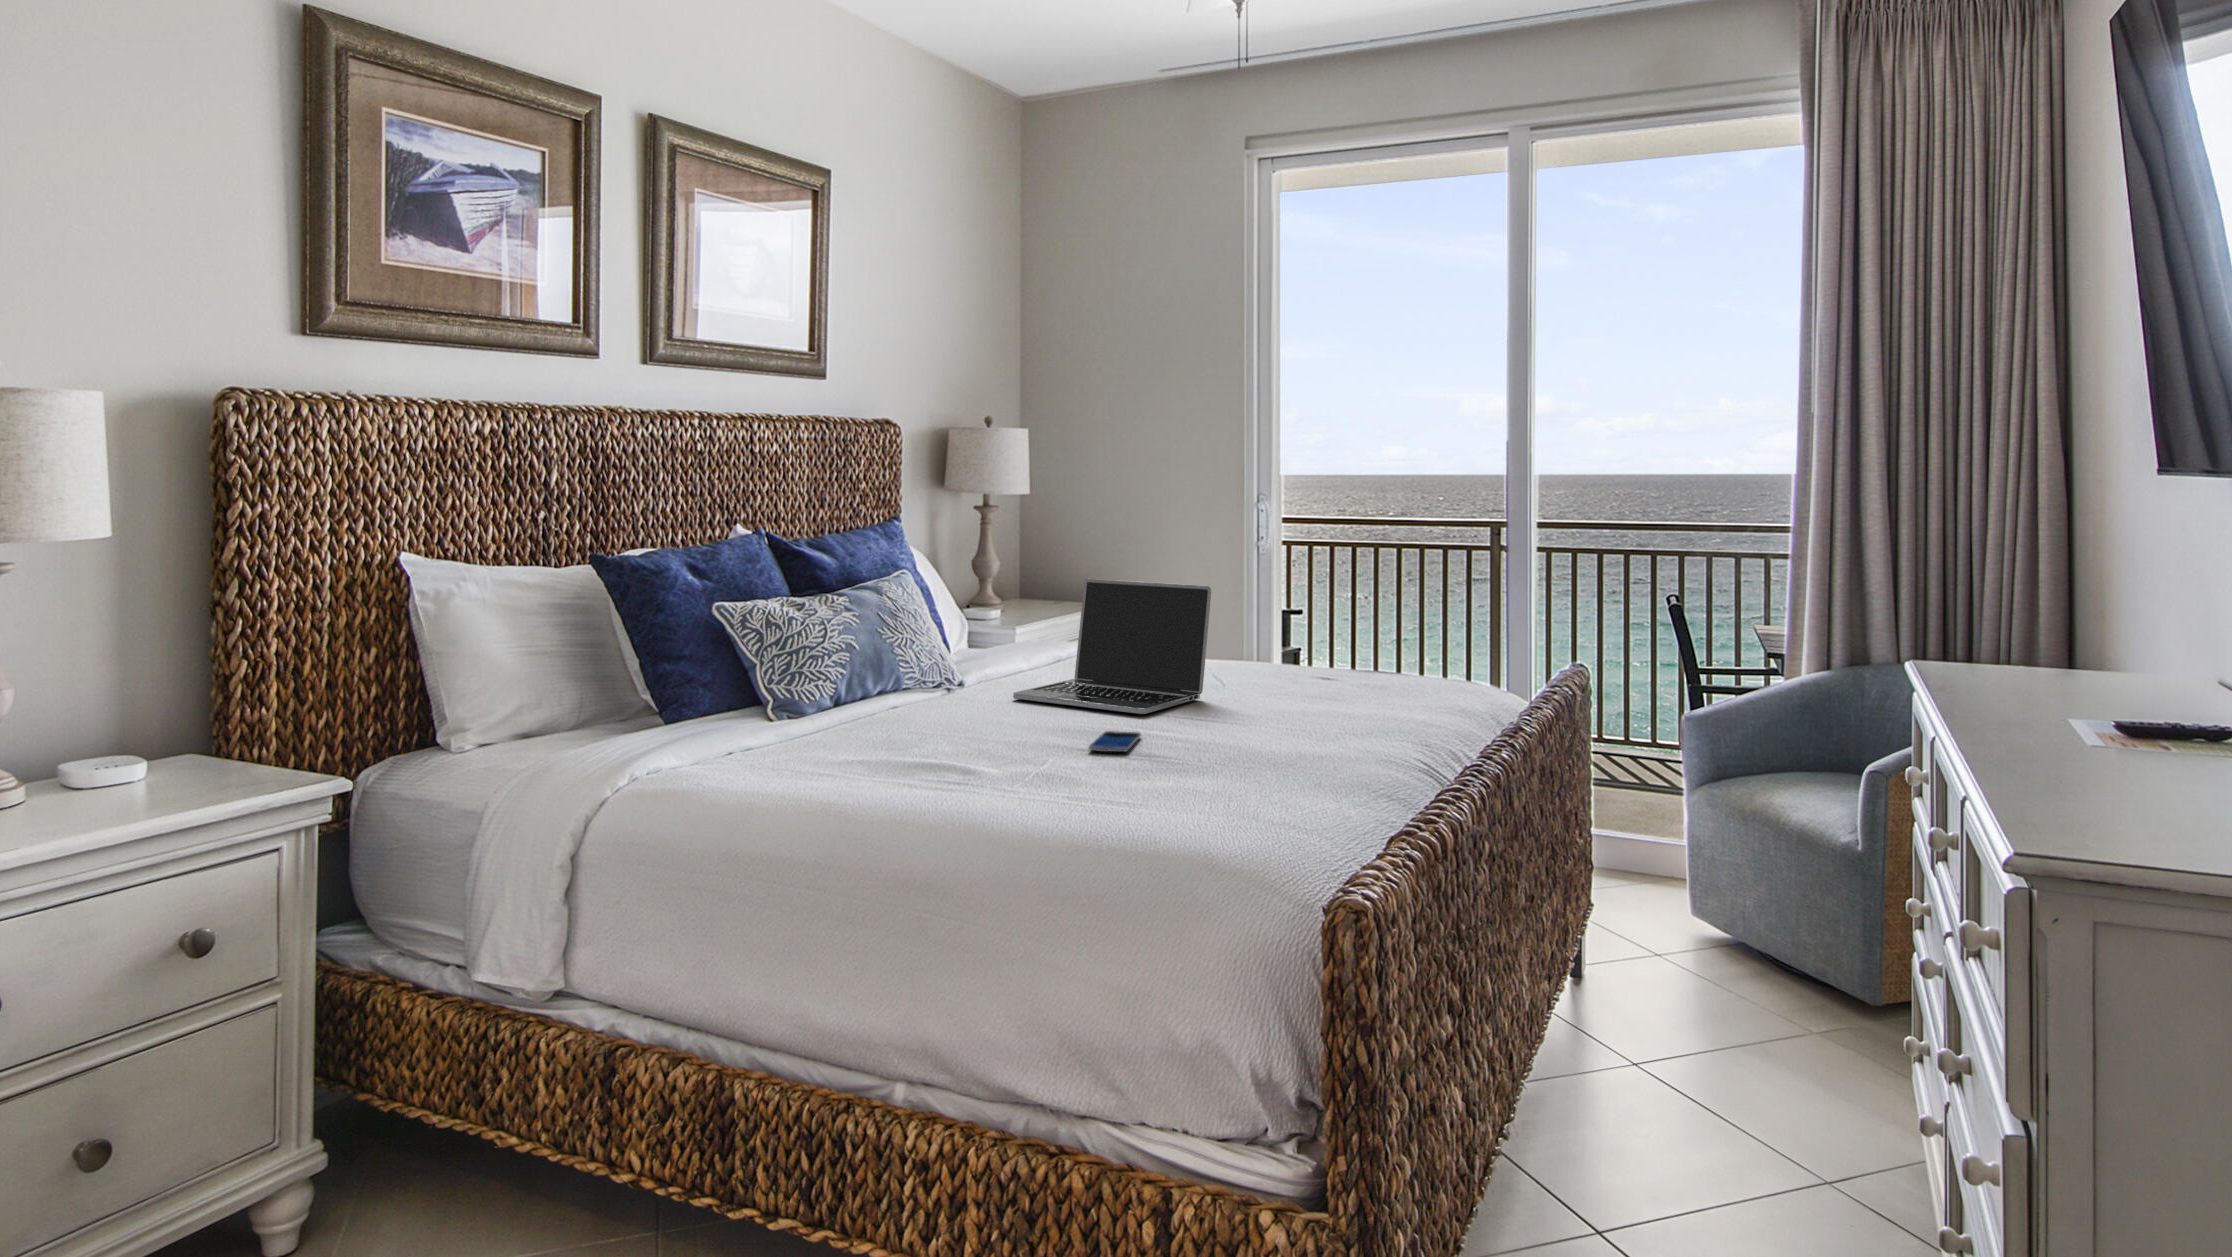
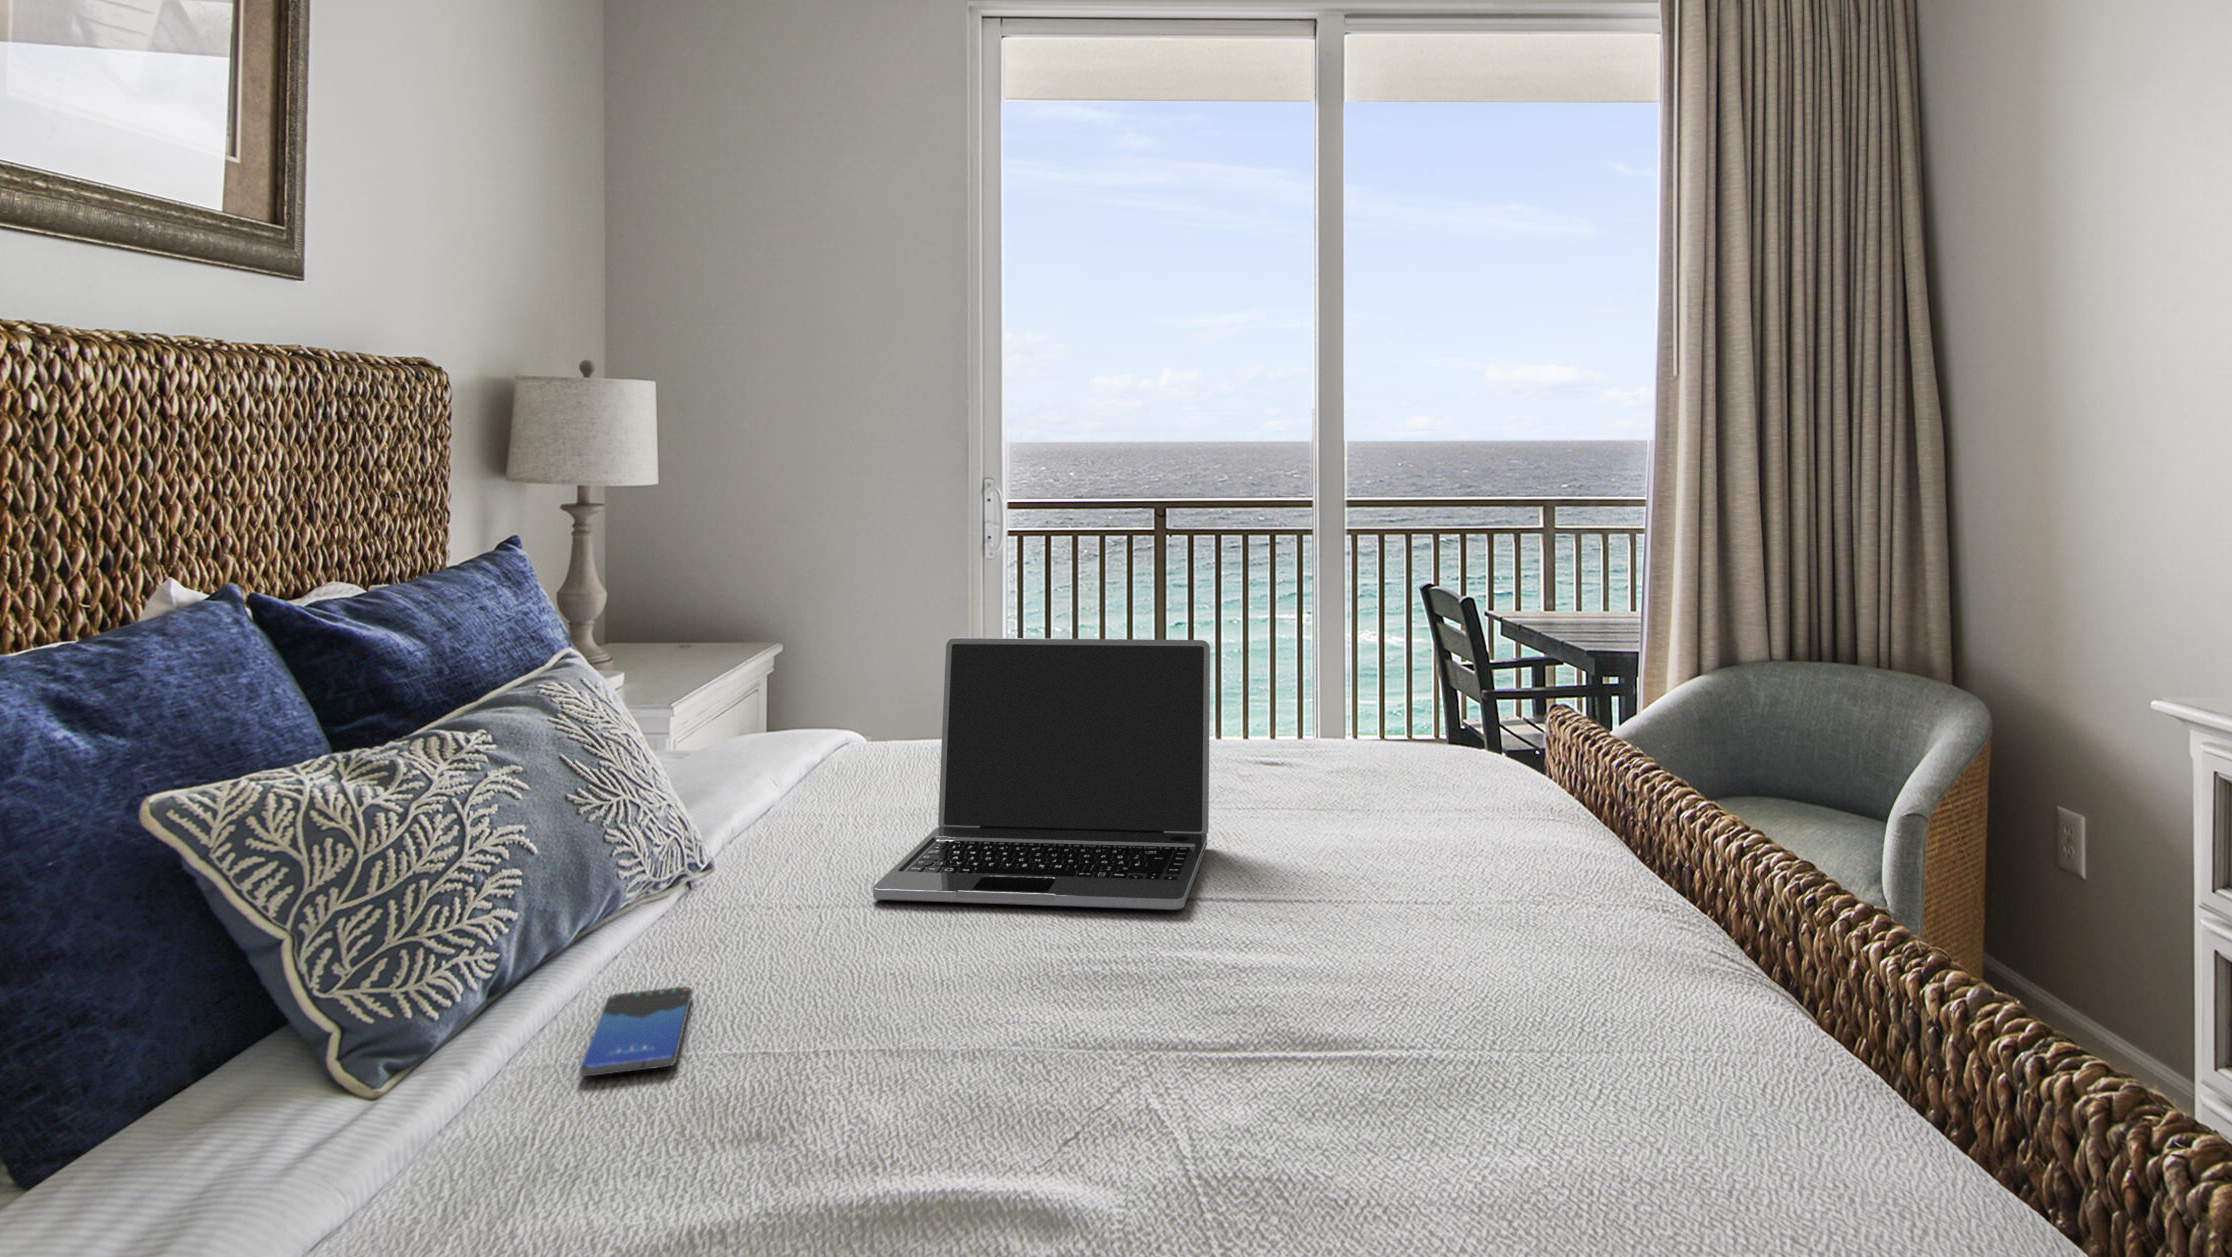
smartphone: present [1089,731,1141,752] -> present [579,987,692,1076]

